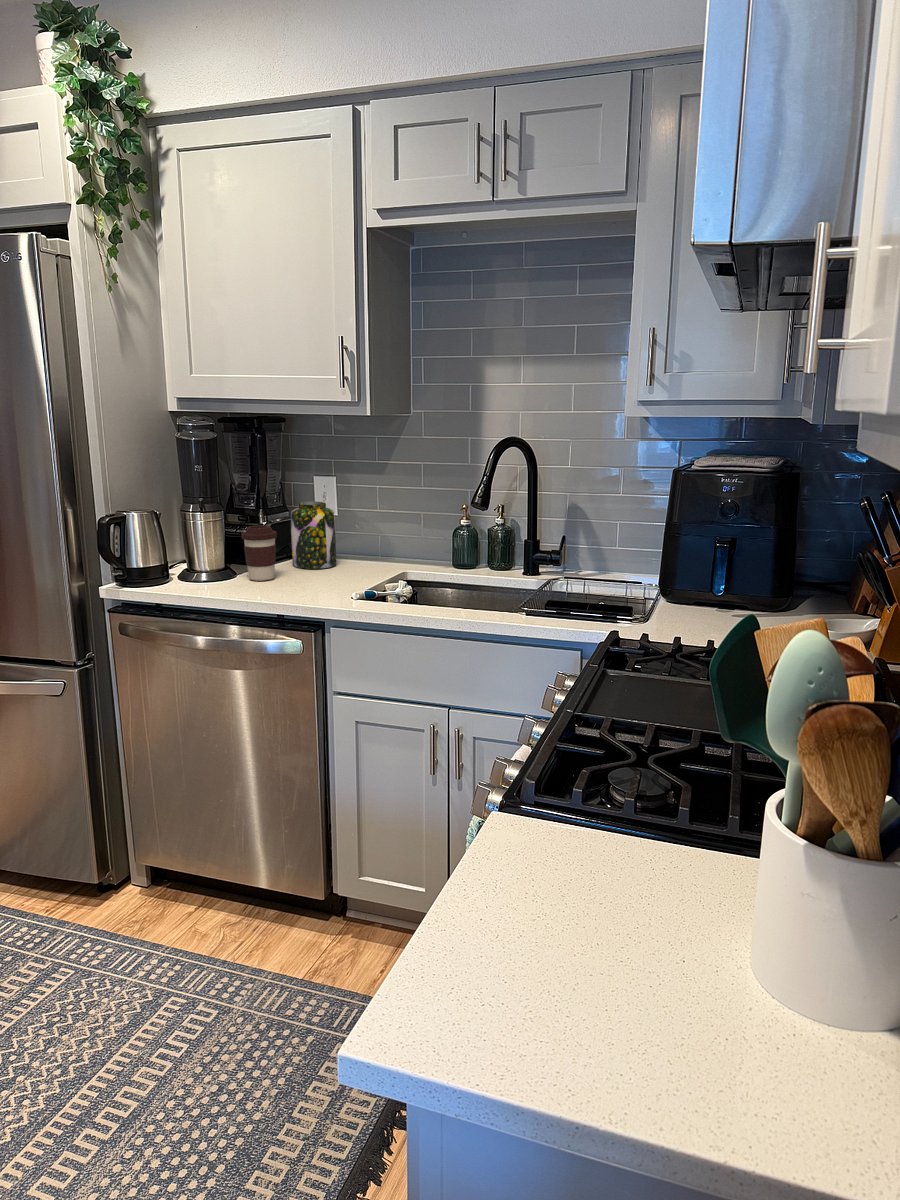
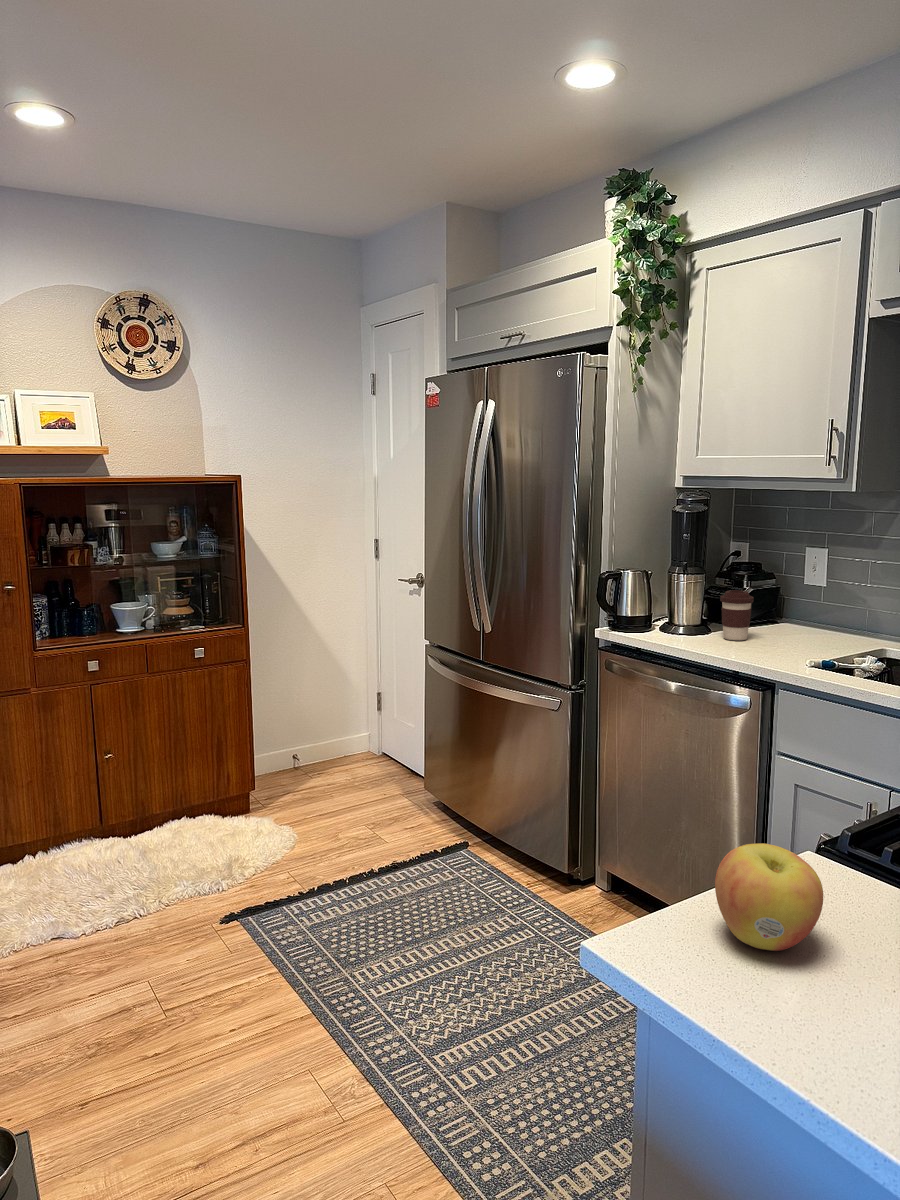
jar: present [291,502,336,569] -> none [772,573,818,637]
apple: none [473,835,597,965] -> present [715,843,823,951]

